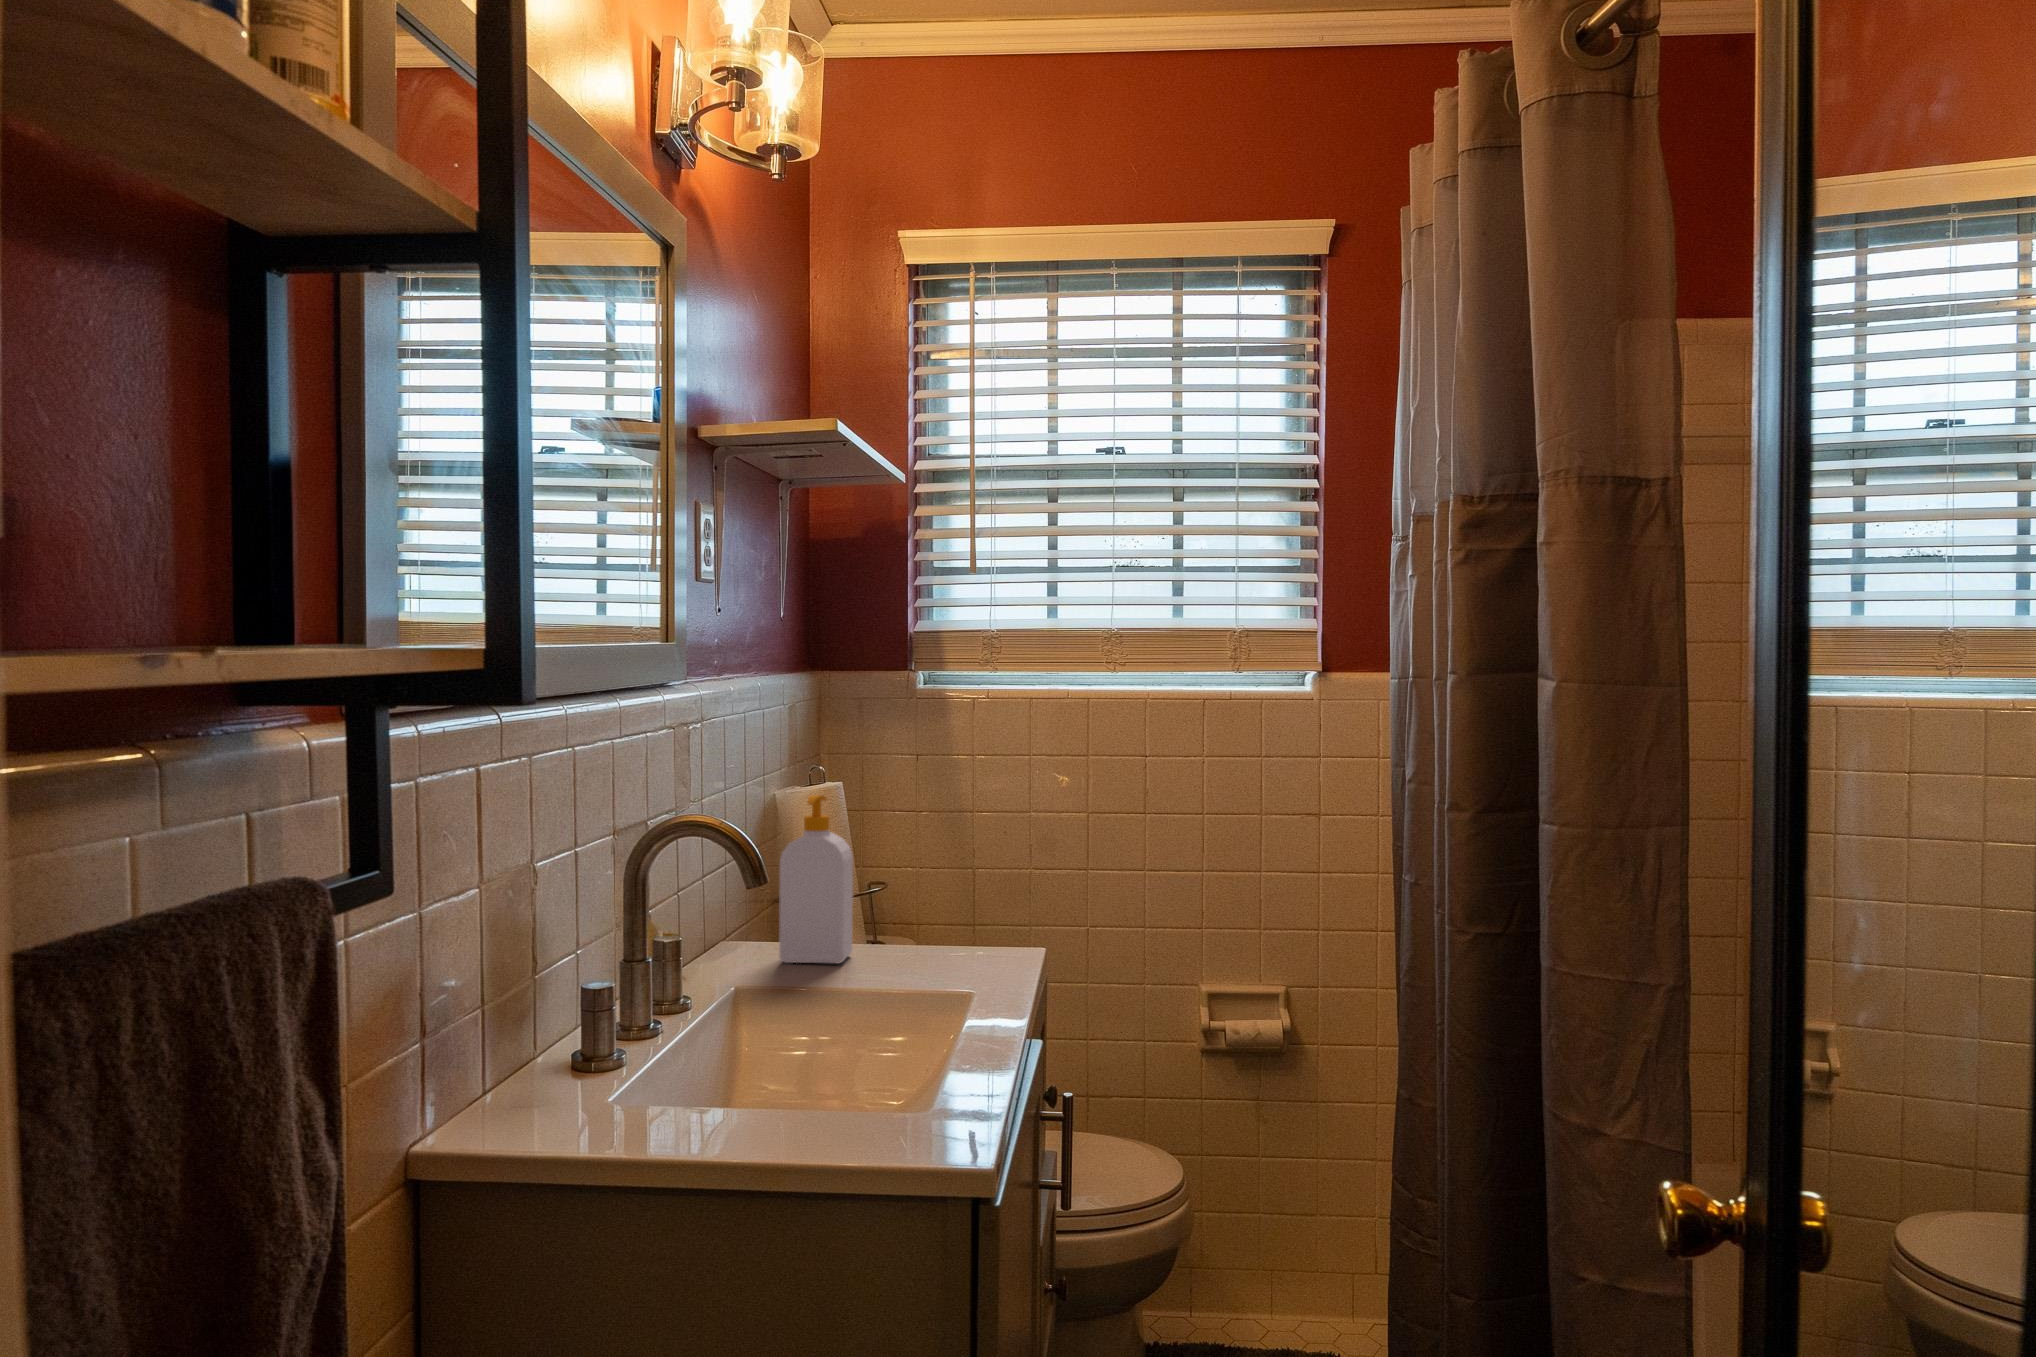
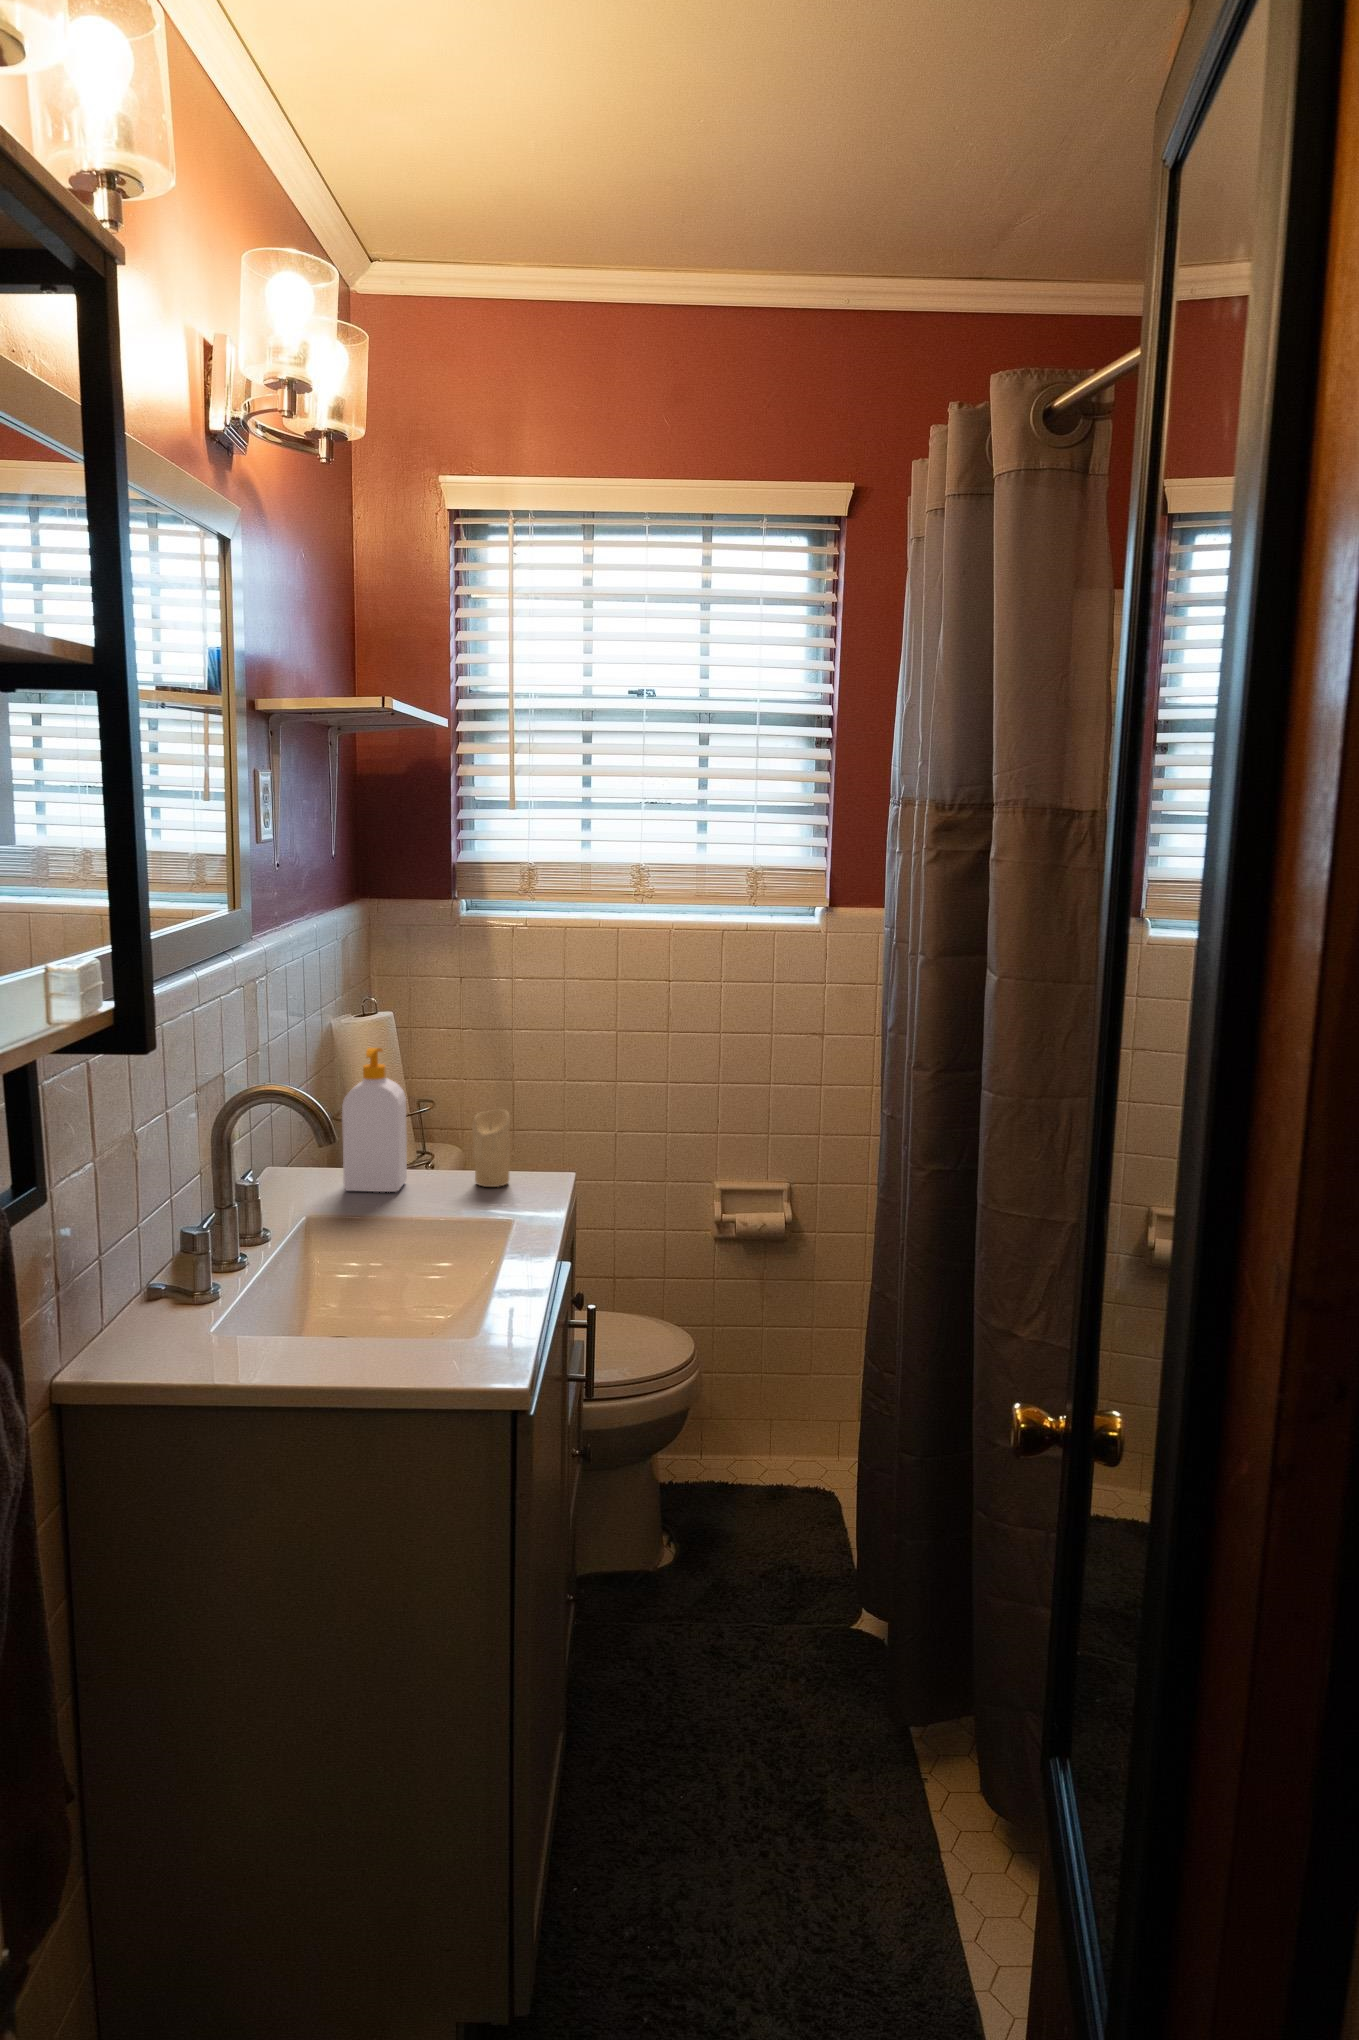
candle: none [928,870,971,960] -> present [472,1109,510,1187]

